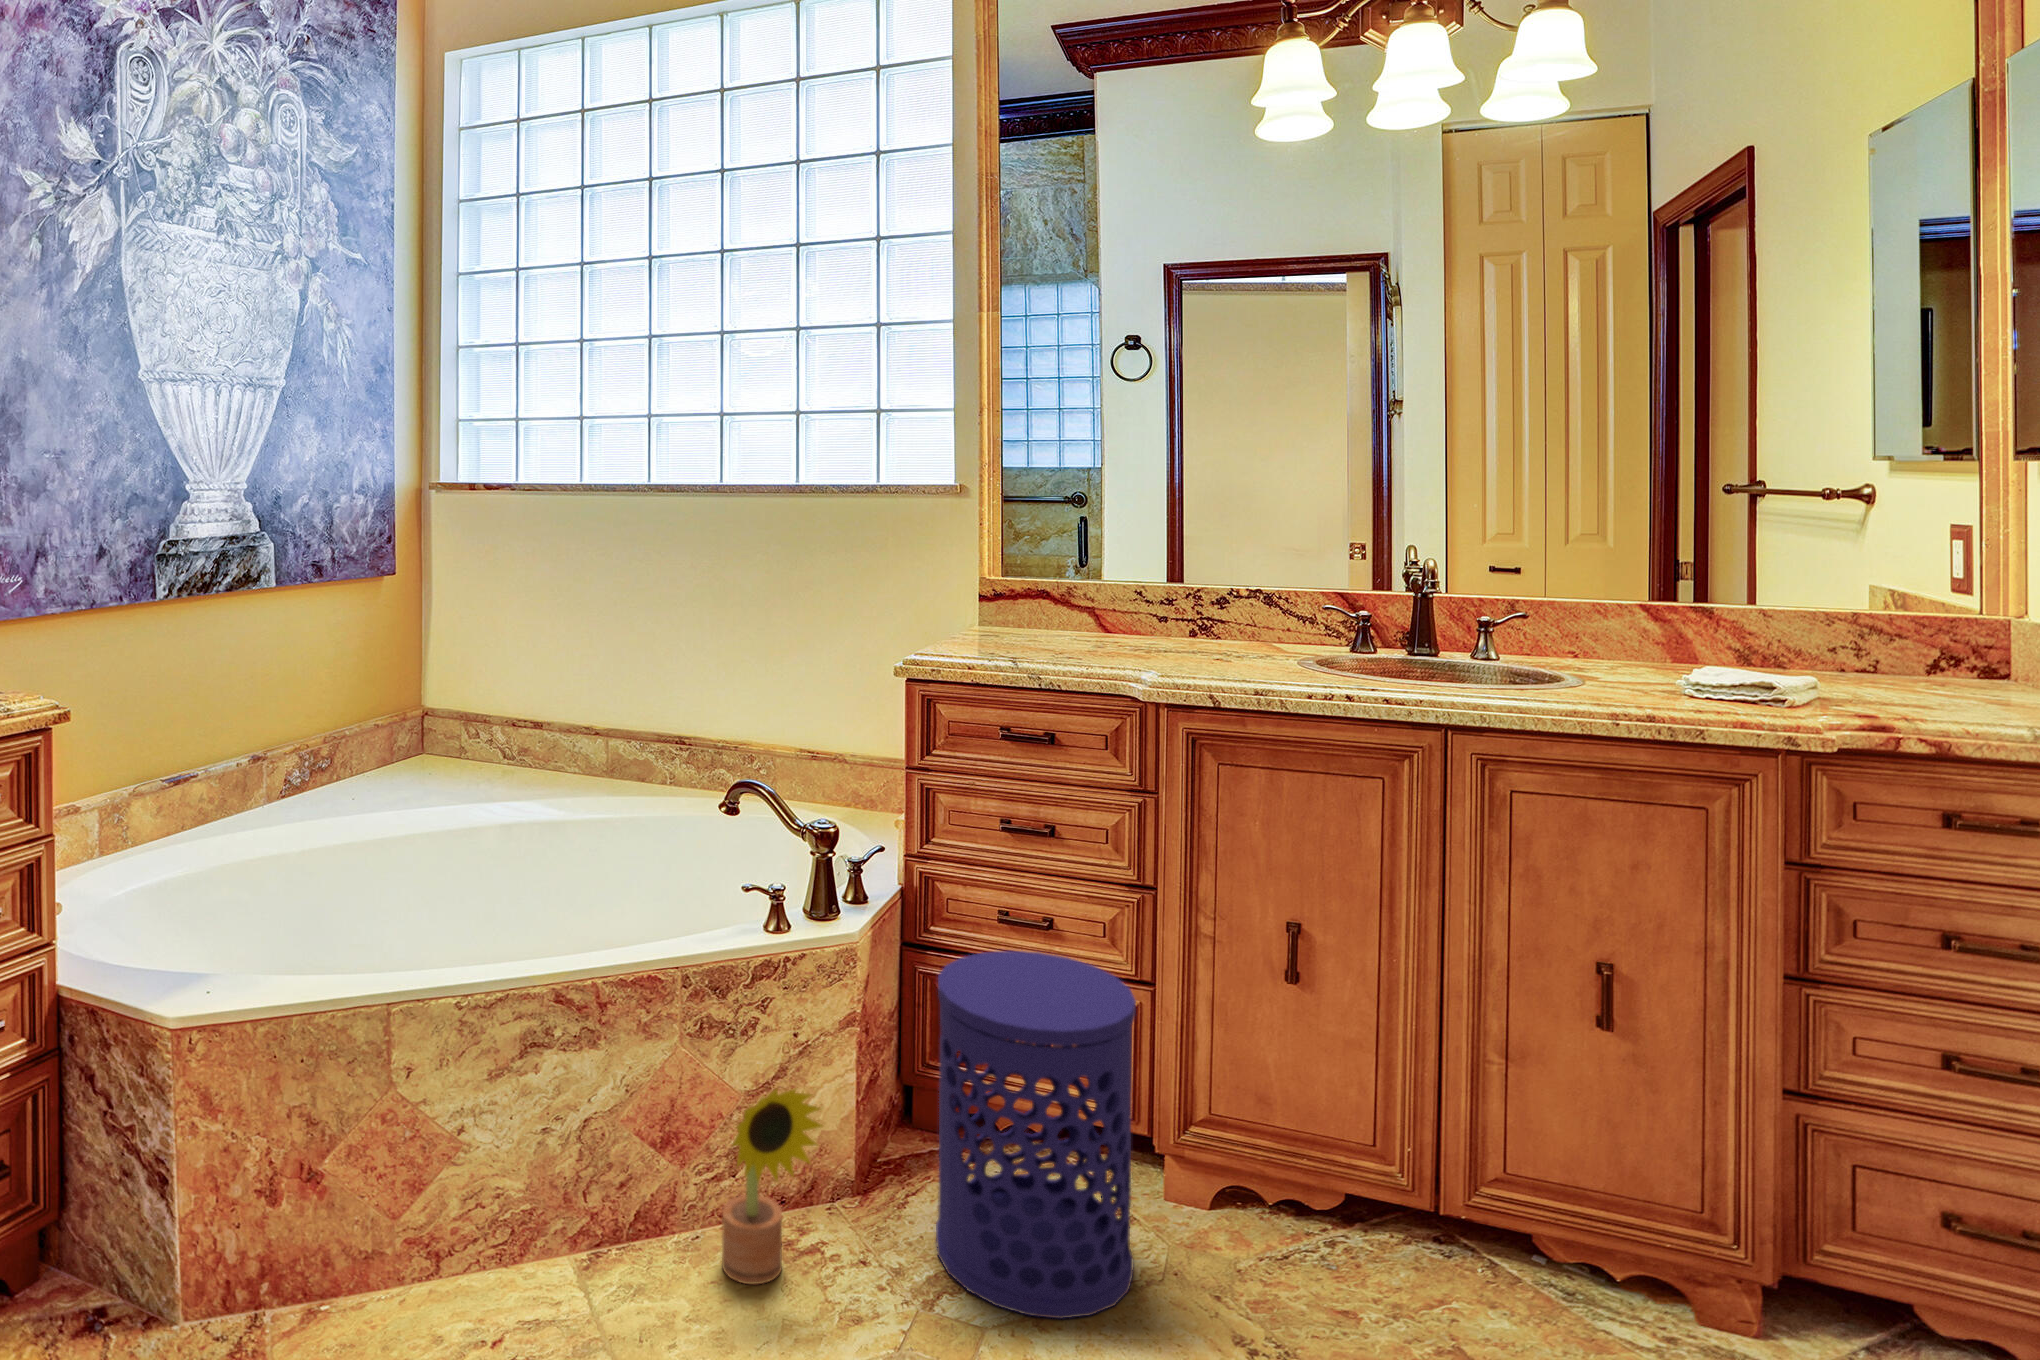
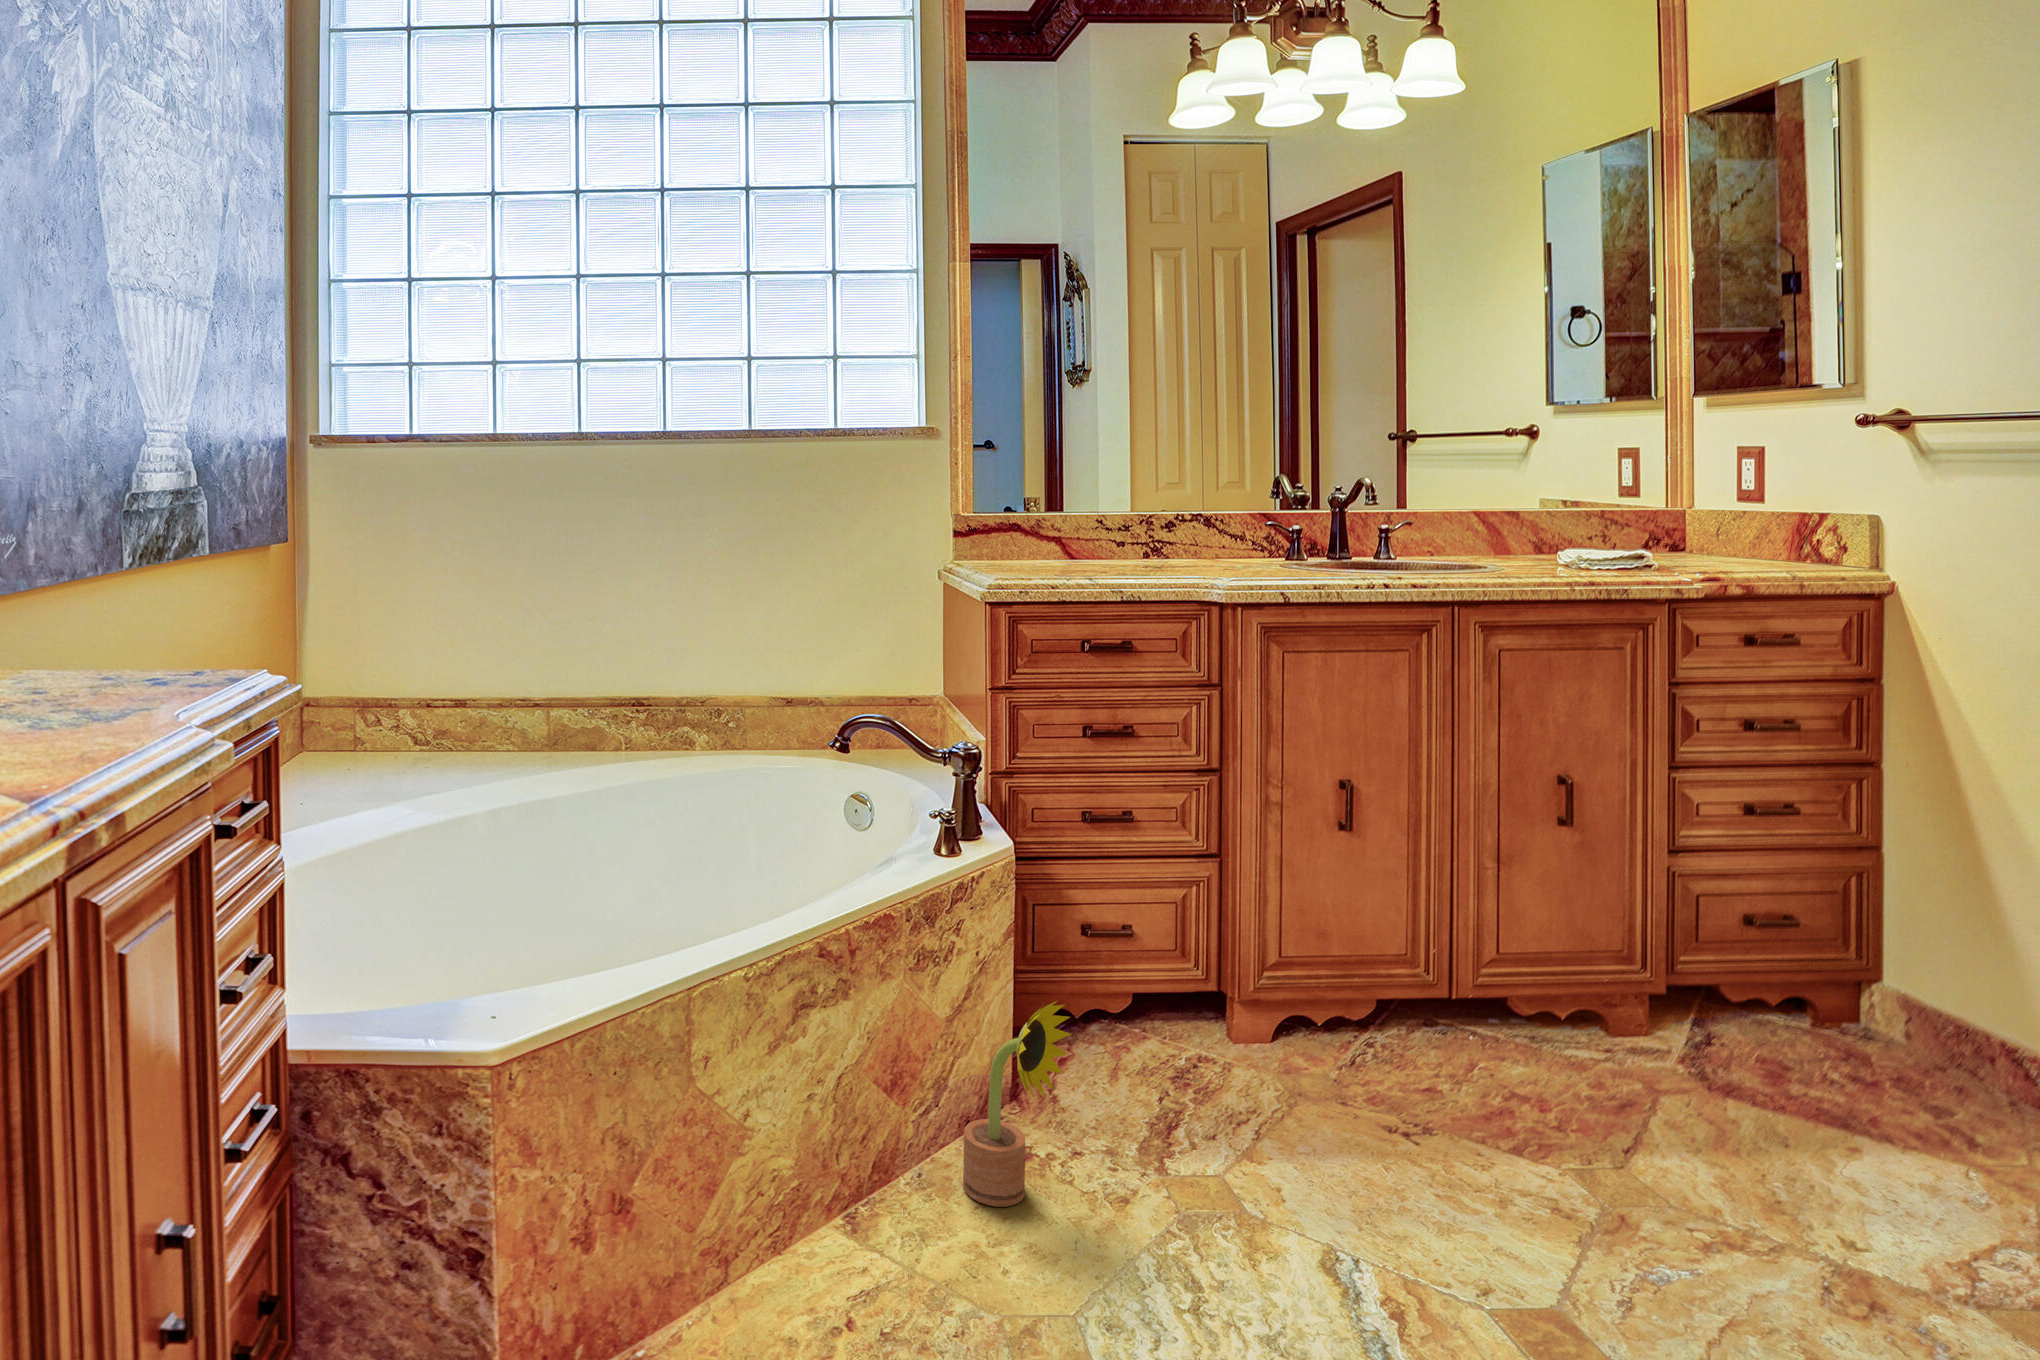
waste bin: present [936,951,1136,1318] -> none [1099,844,1295,1168]

